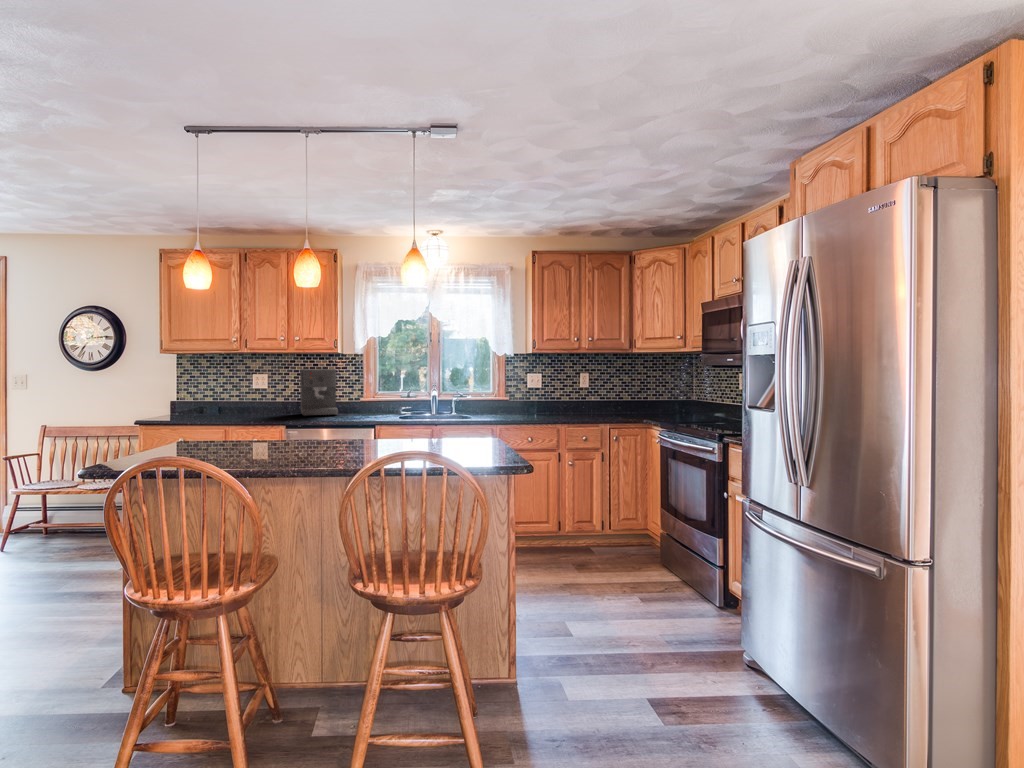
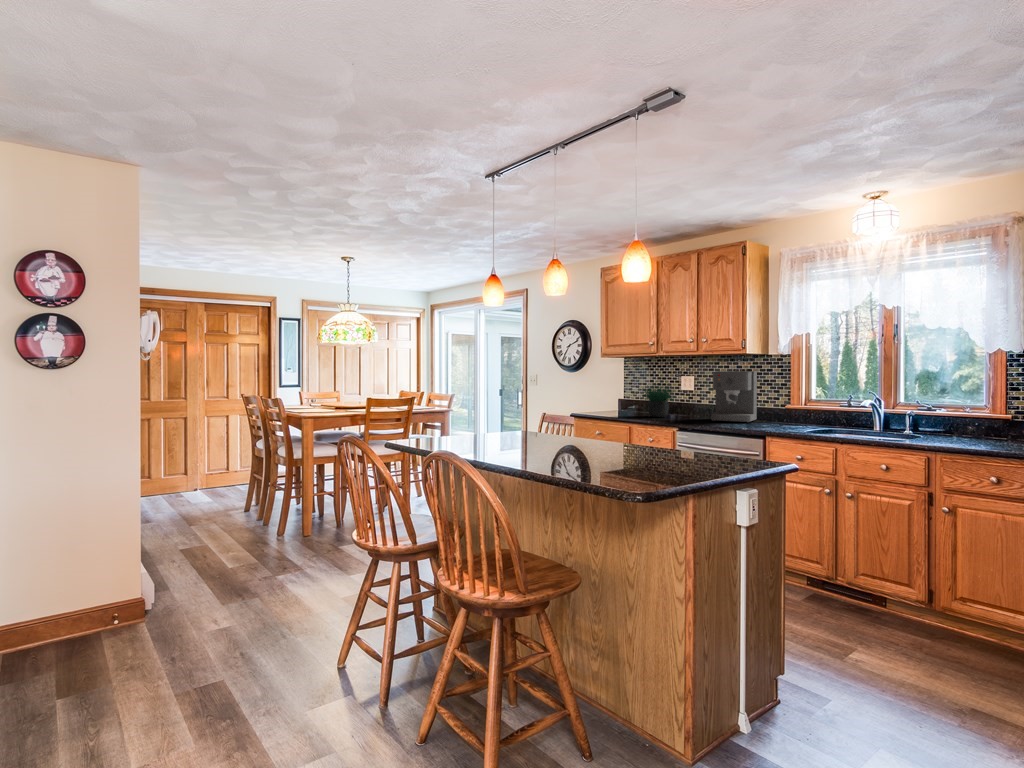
potted plant: none [211,369,265,417] -> present [644,384,674,417]

